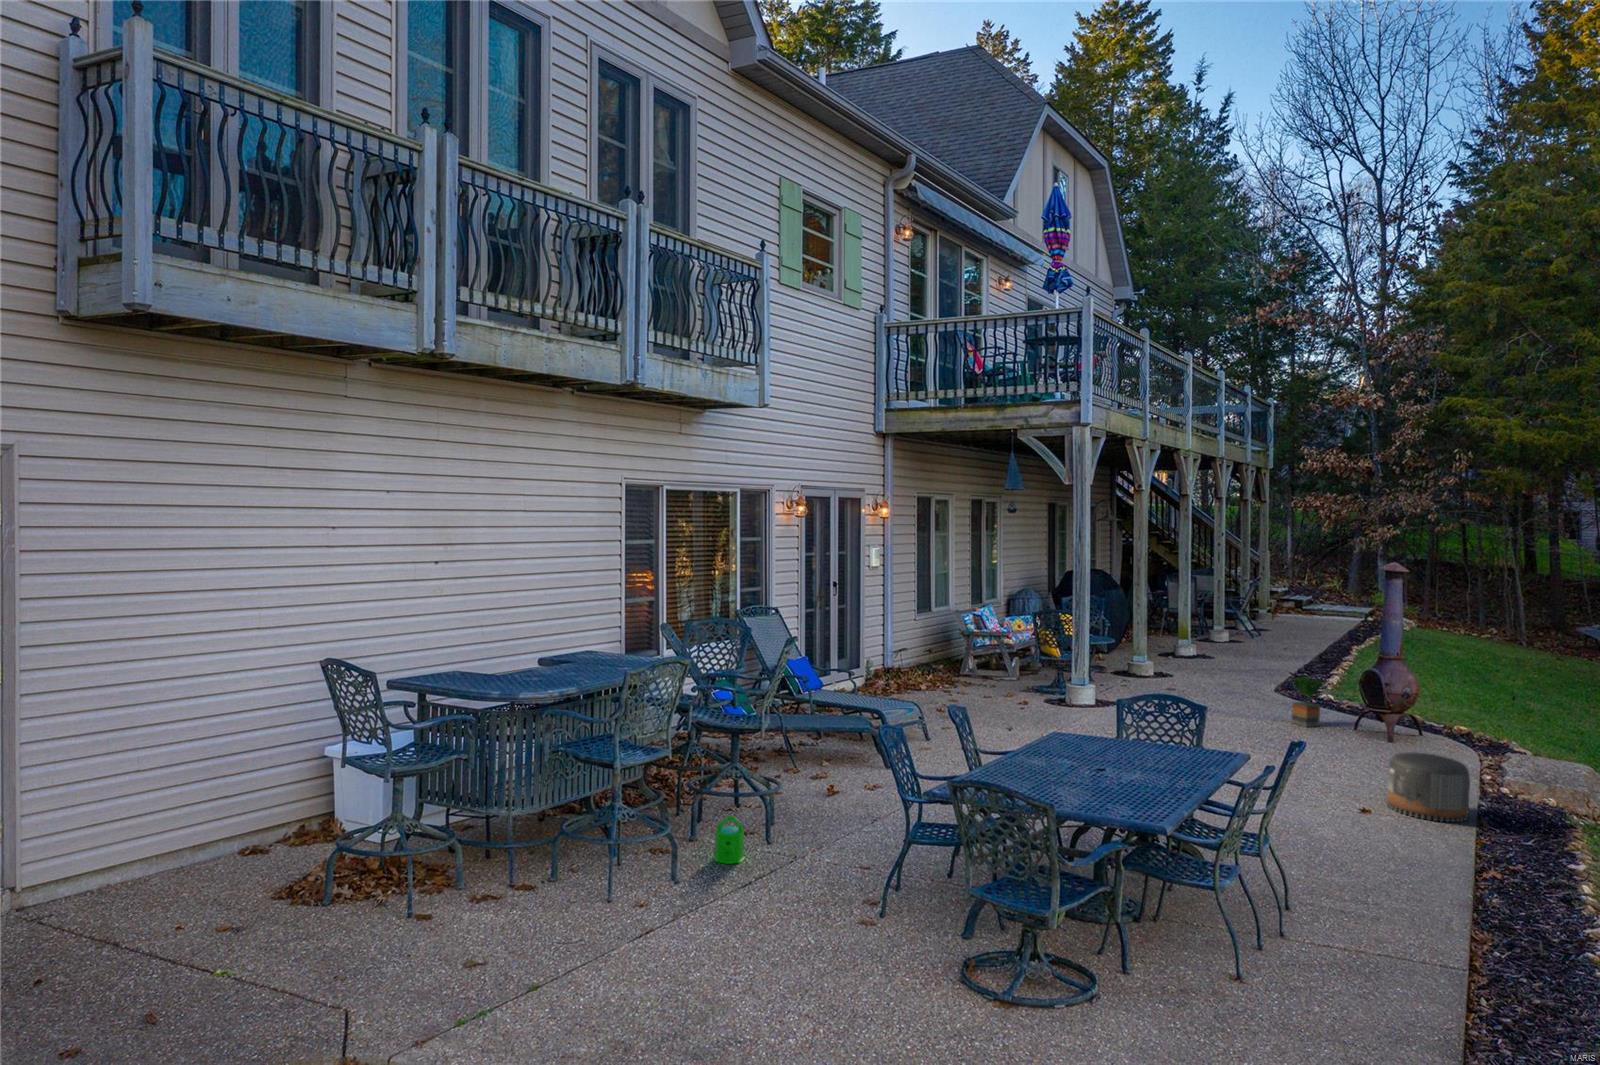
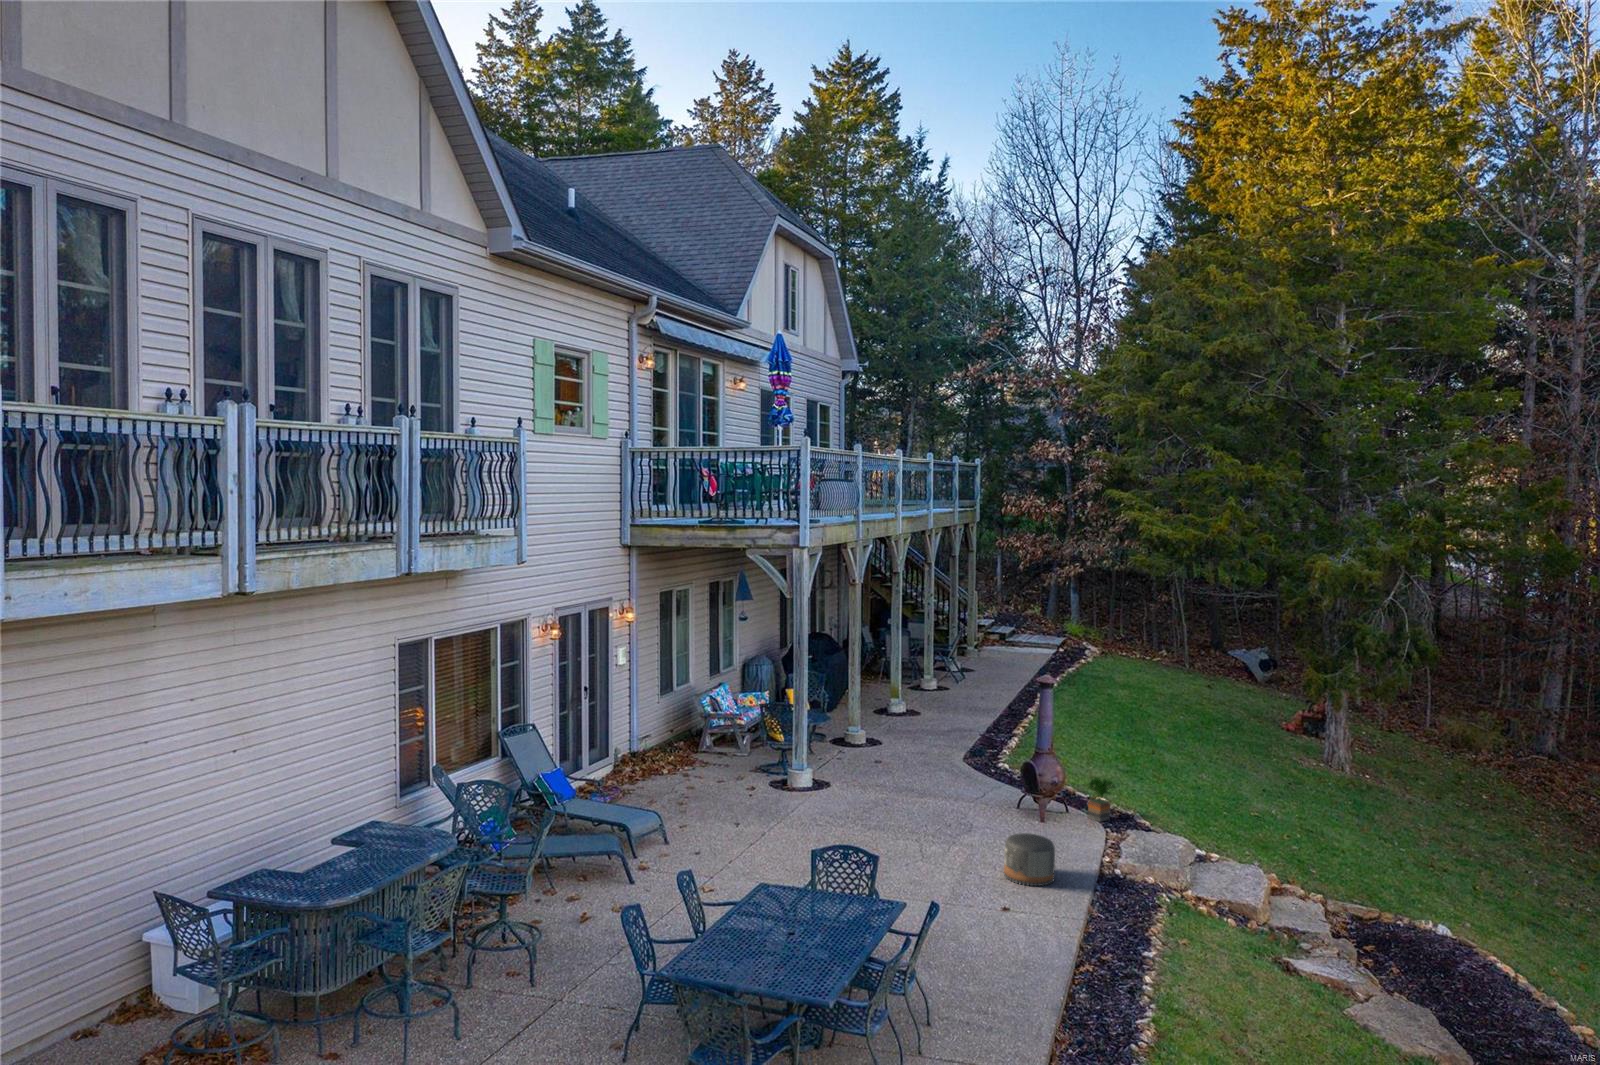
potted tree: present [1292,677,1326,727] -> present [1088,778,1114,822]
watering can: present [713,816,745,864] -> none [495,954,522,992]

